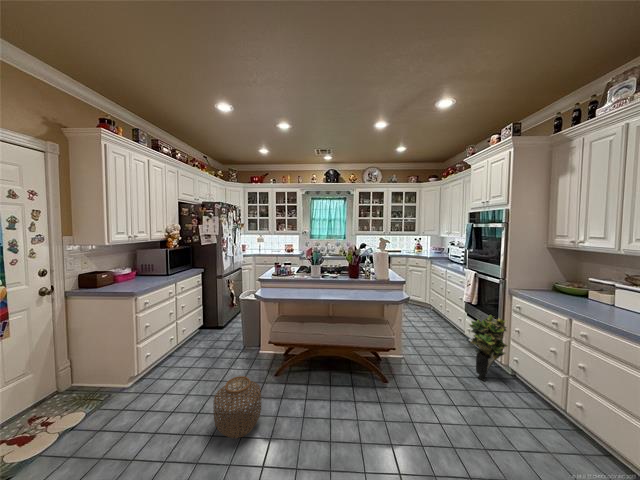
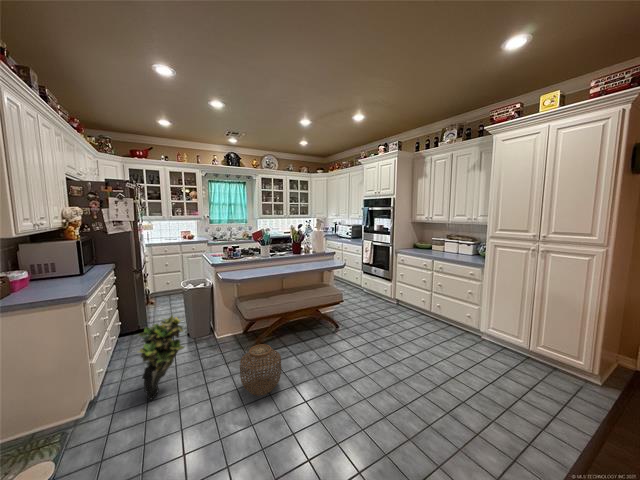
potted plant: present [470,315,507,381] -> present [138,316,184,400]

